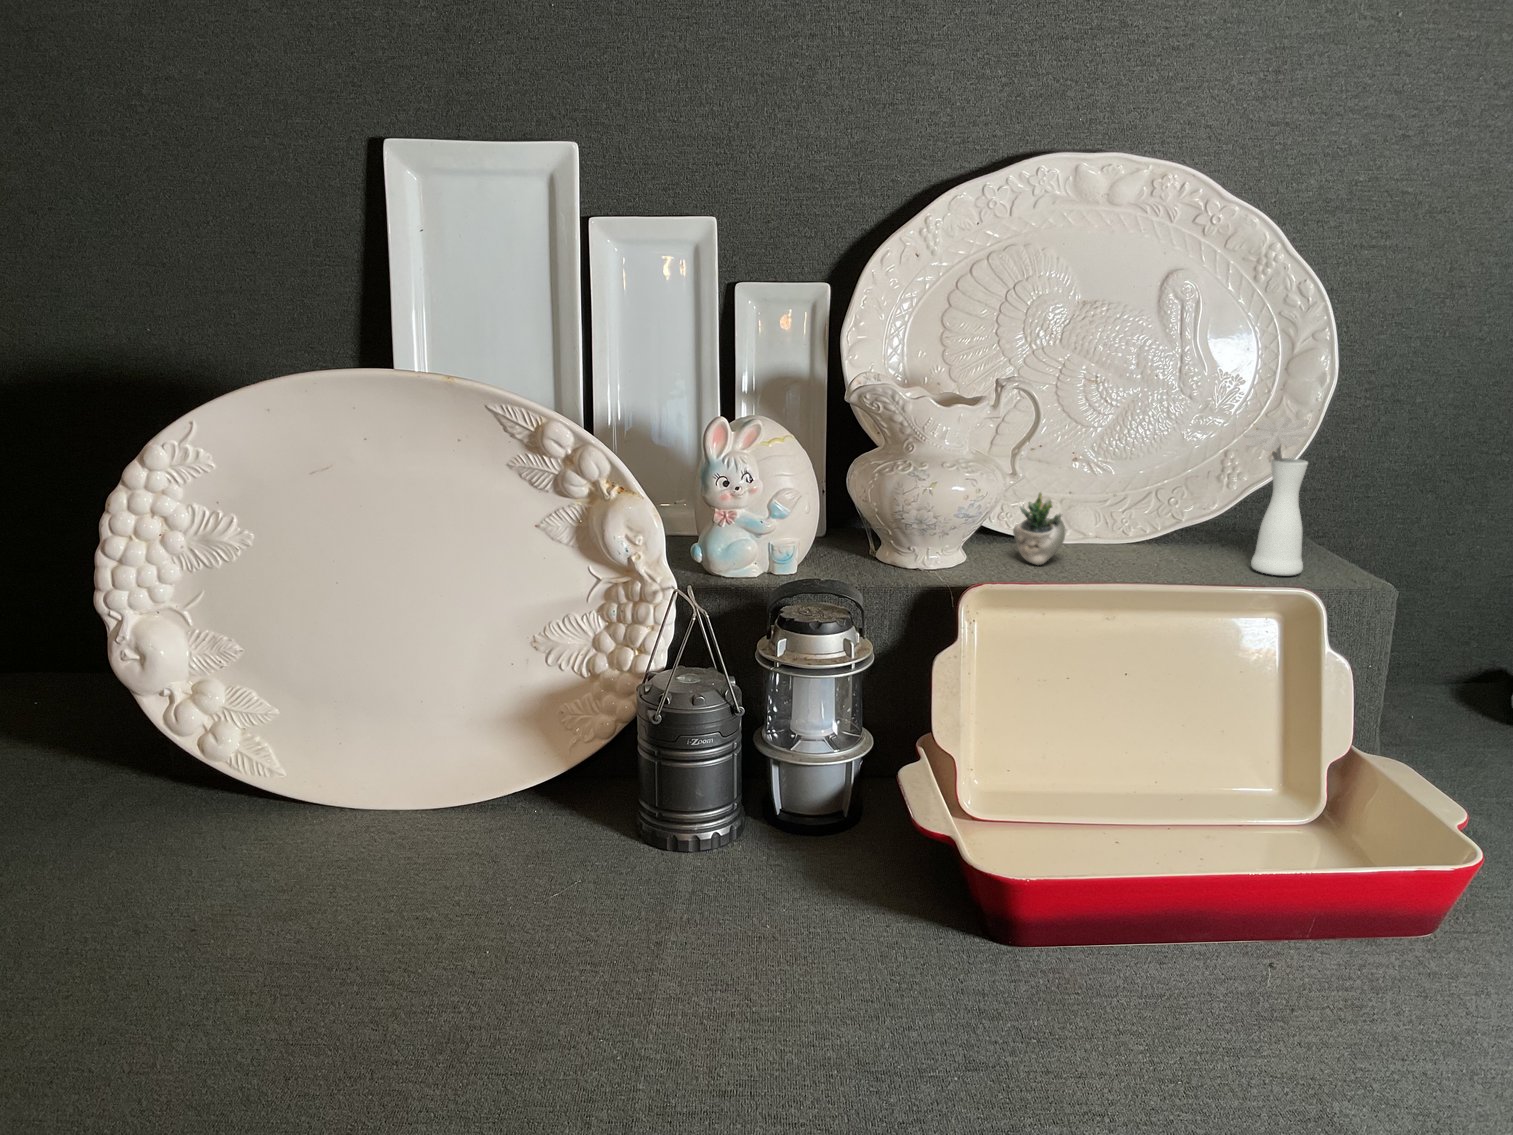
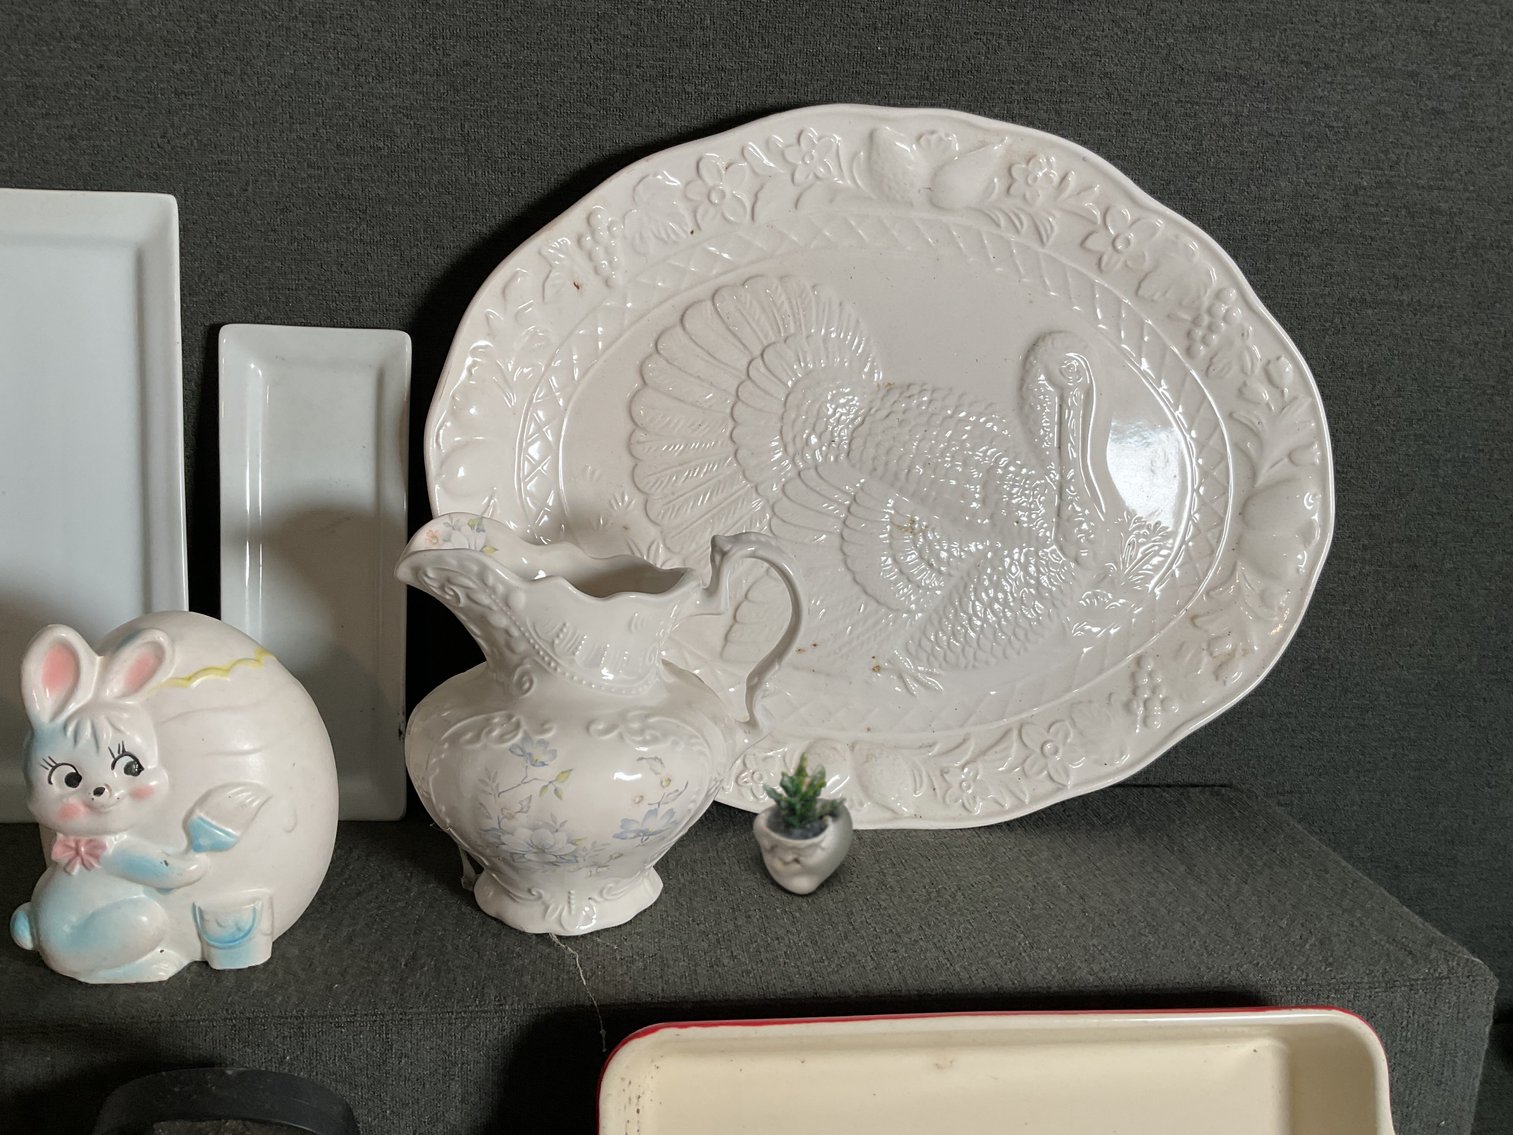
vase: present [1244,417,1312,576] -> none [1182,610,1317,915]

